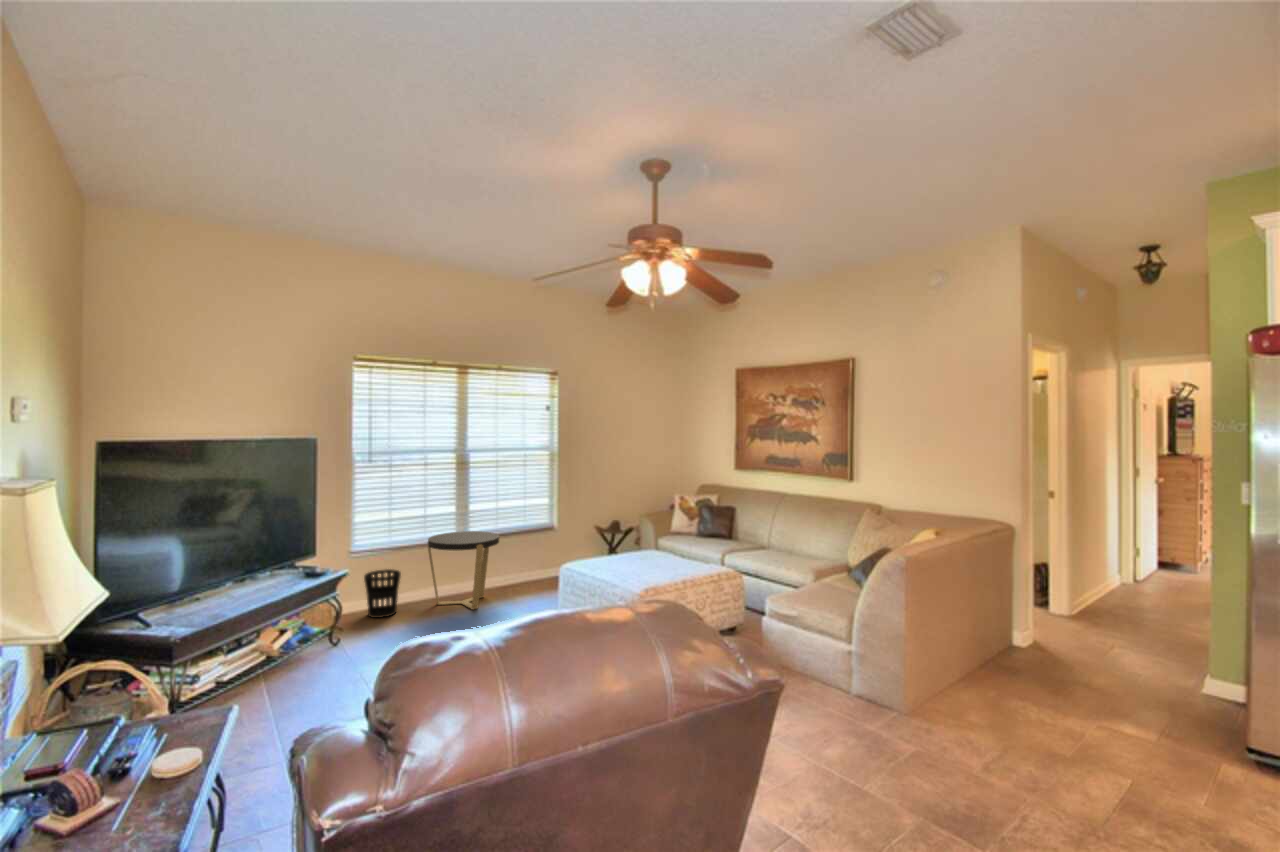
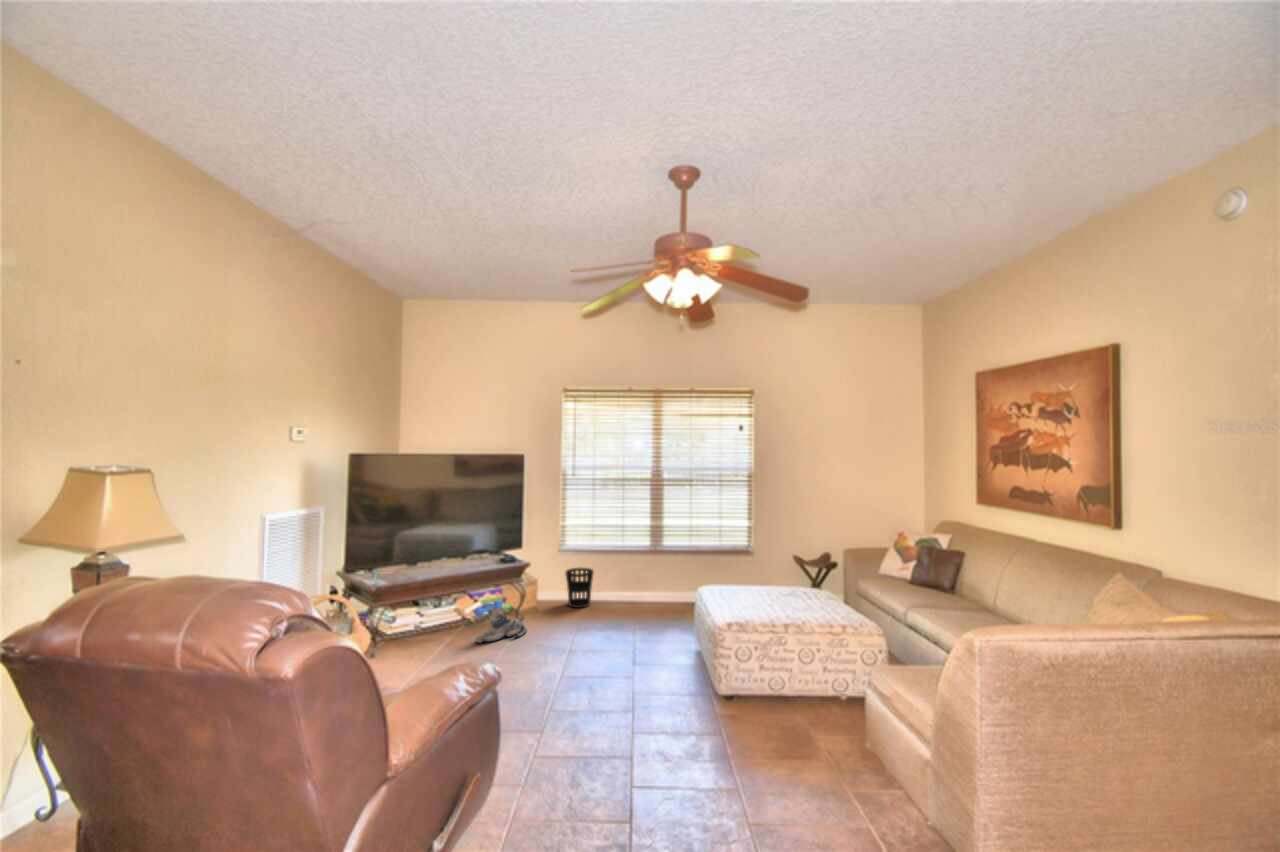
side table: present [428,531,499,609] -> none [613,543,675,616]
plush toy: none [306,630,361,680] -> present [475,607,527,643]

